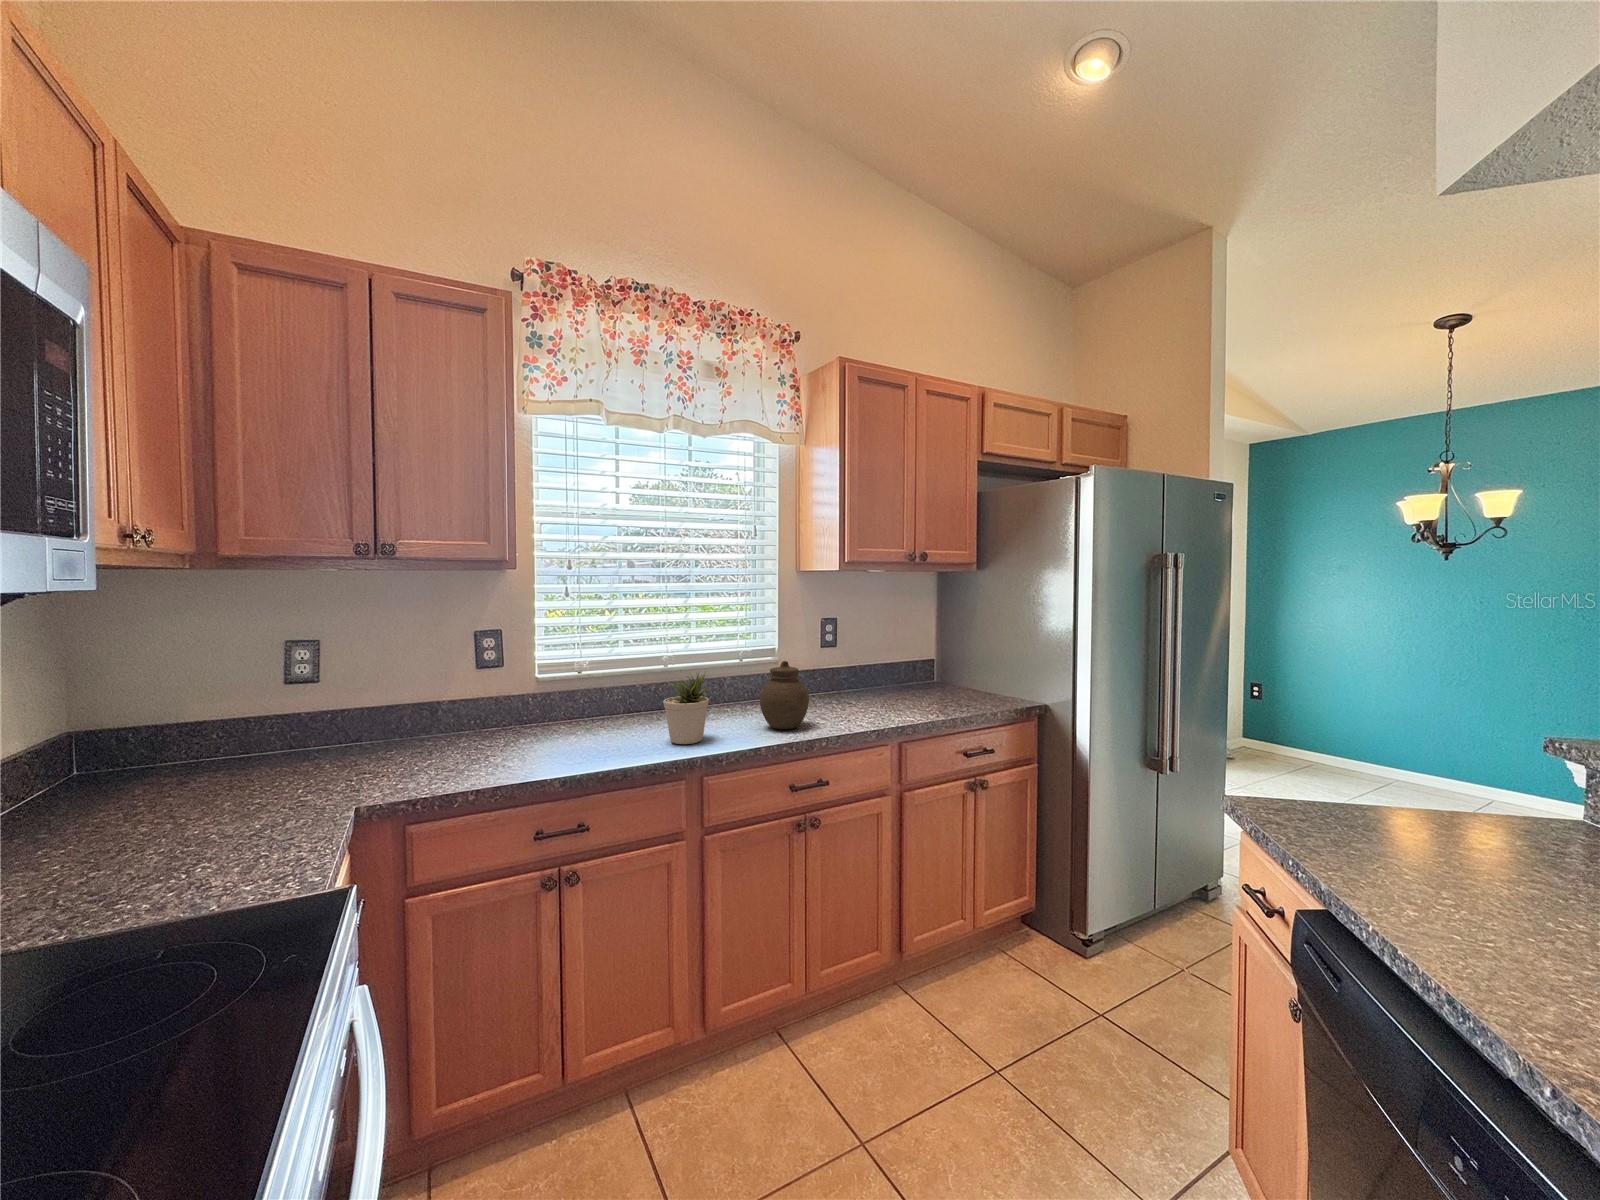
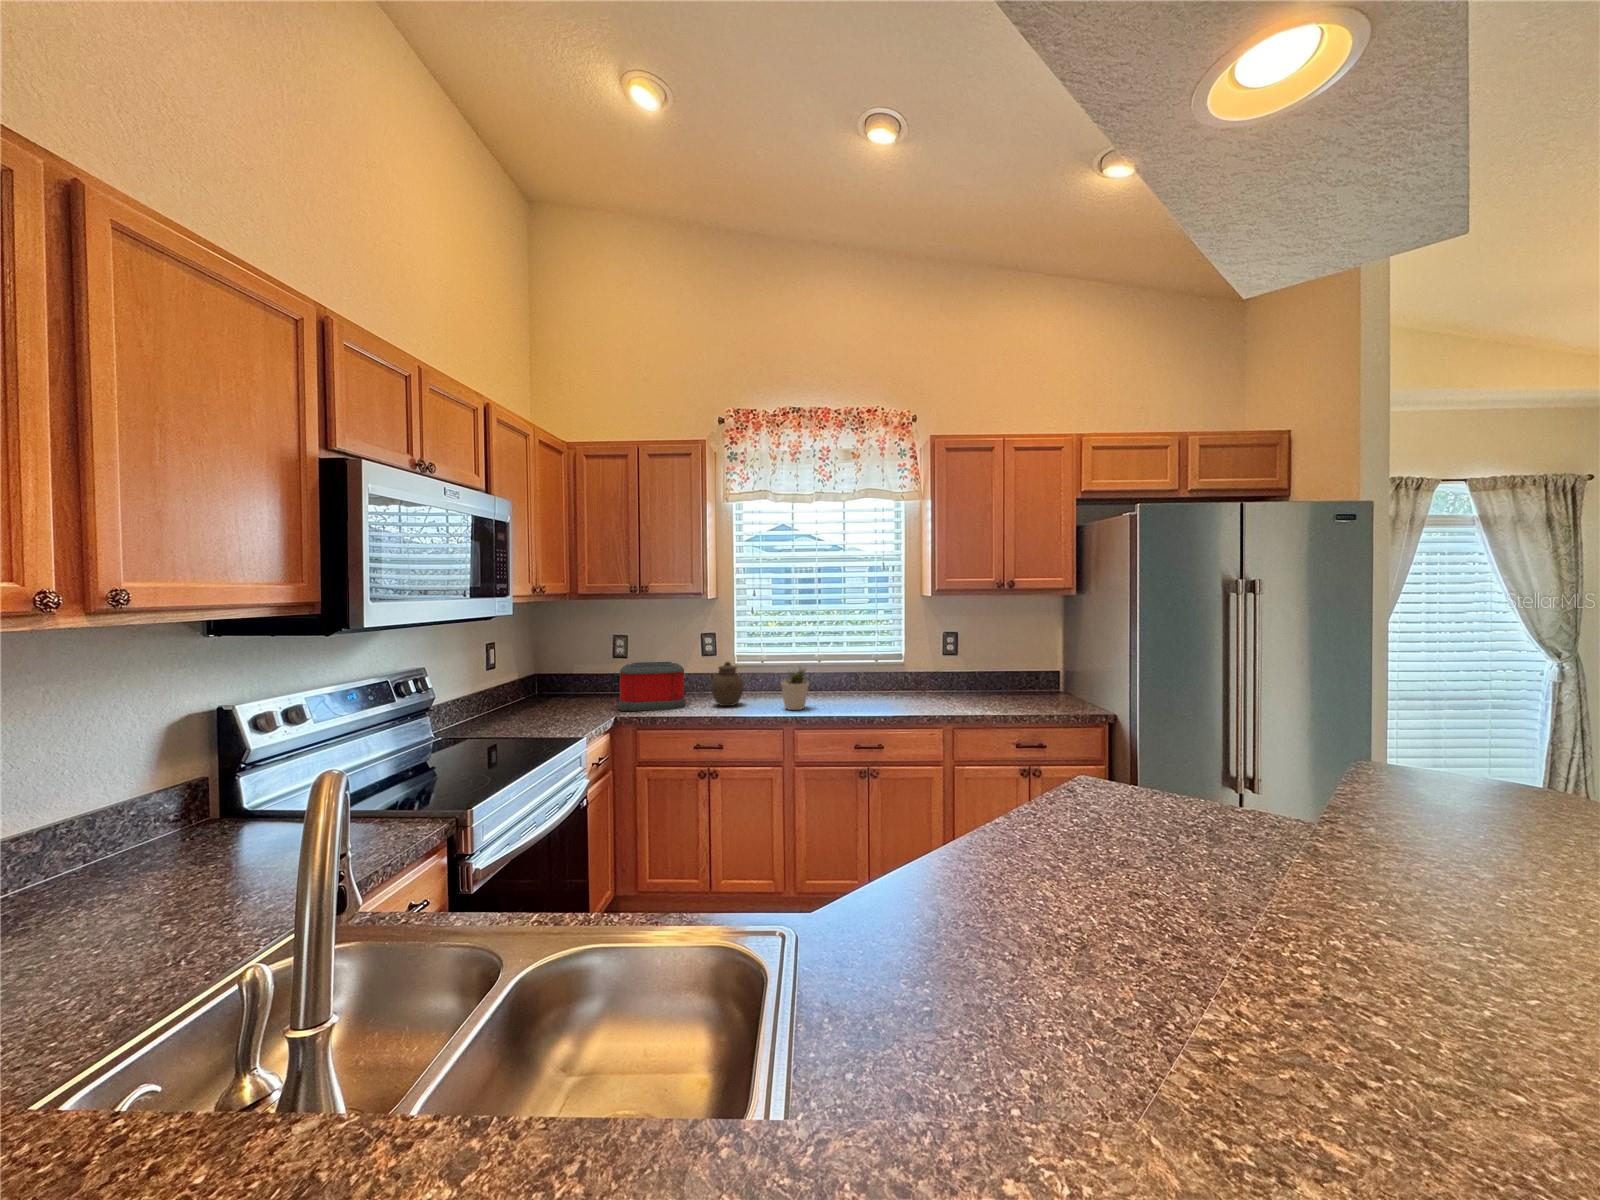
jar: present [760,661,809,729] -> present [711,662,744,706]
toaster: none [320,686,481,795] -> present [615,662,686,711]

